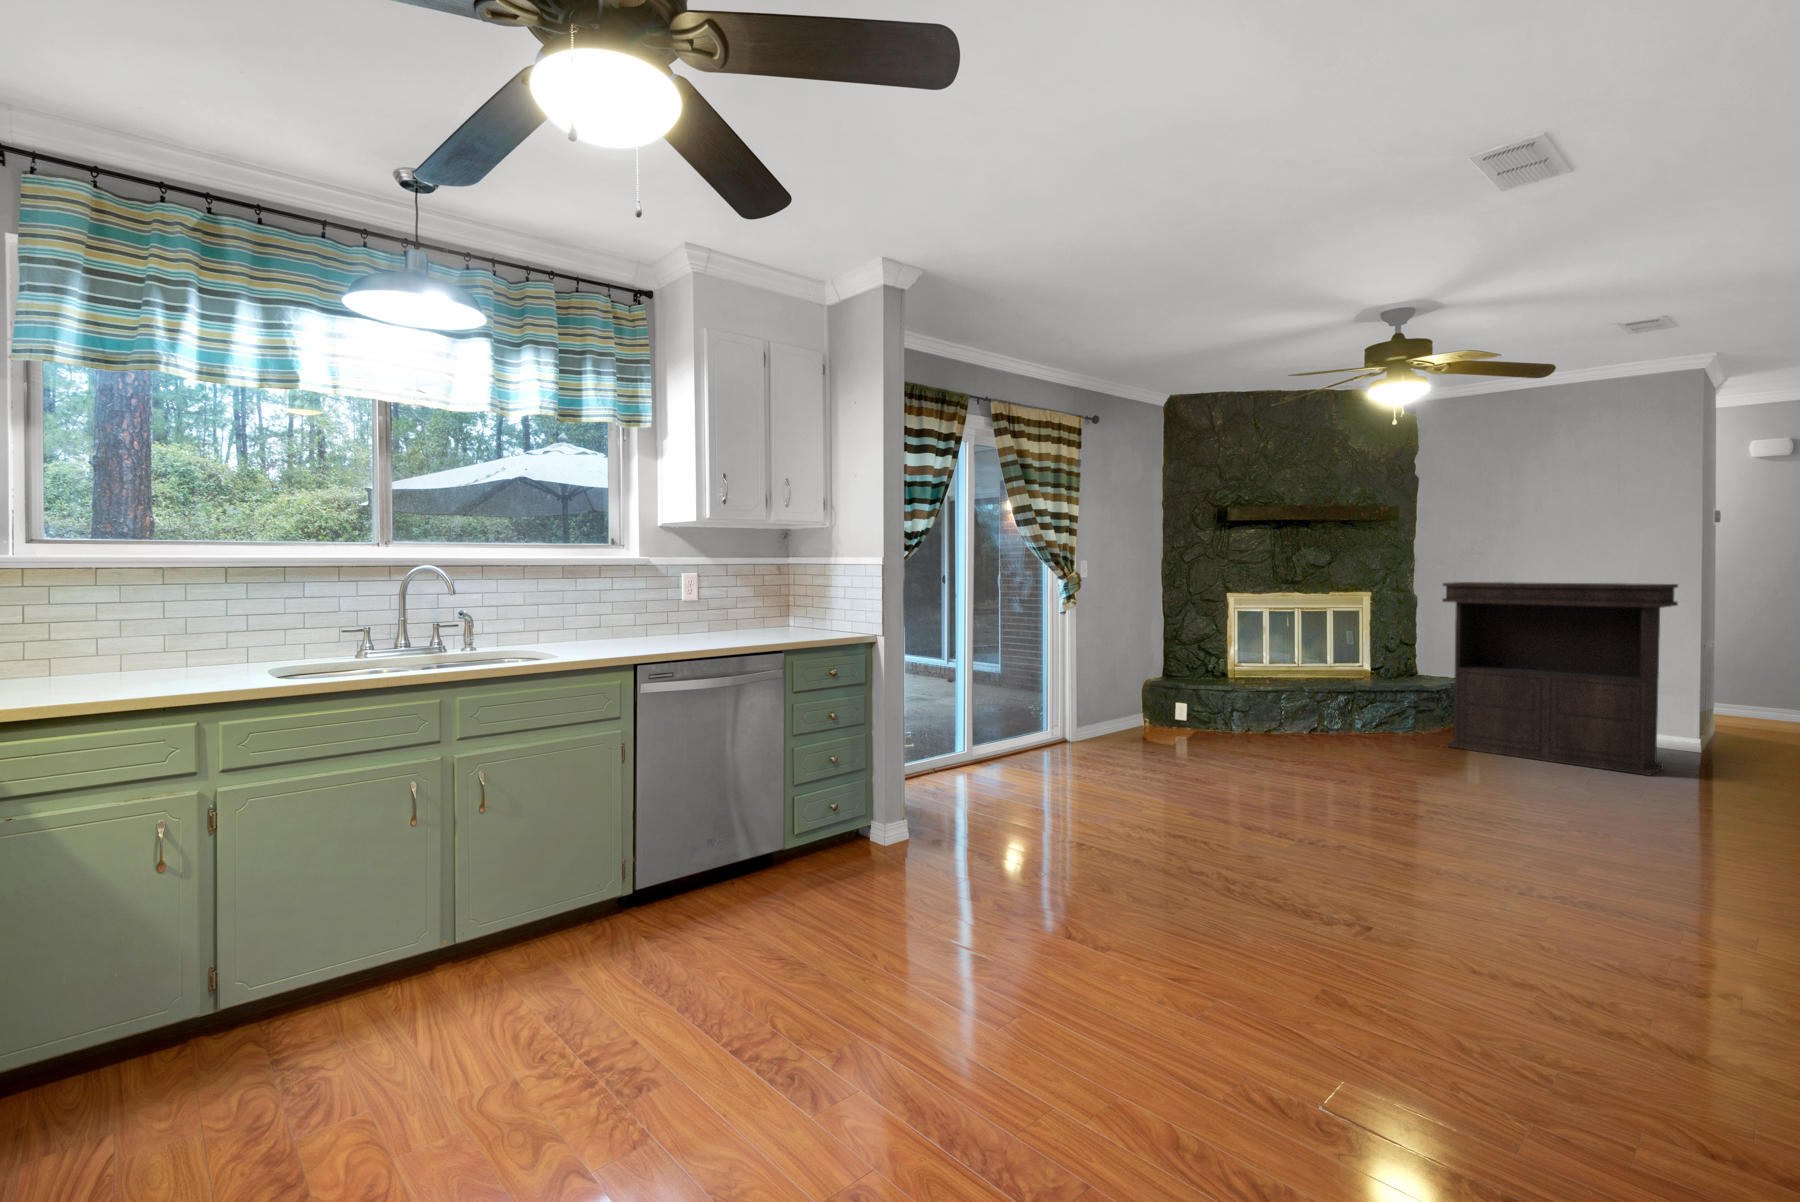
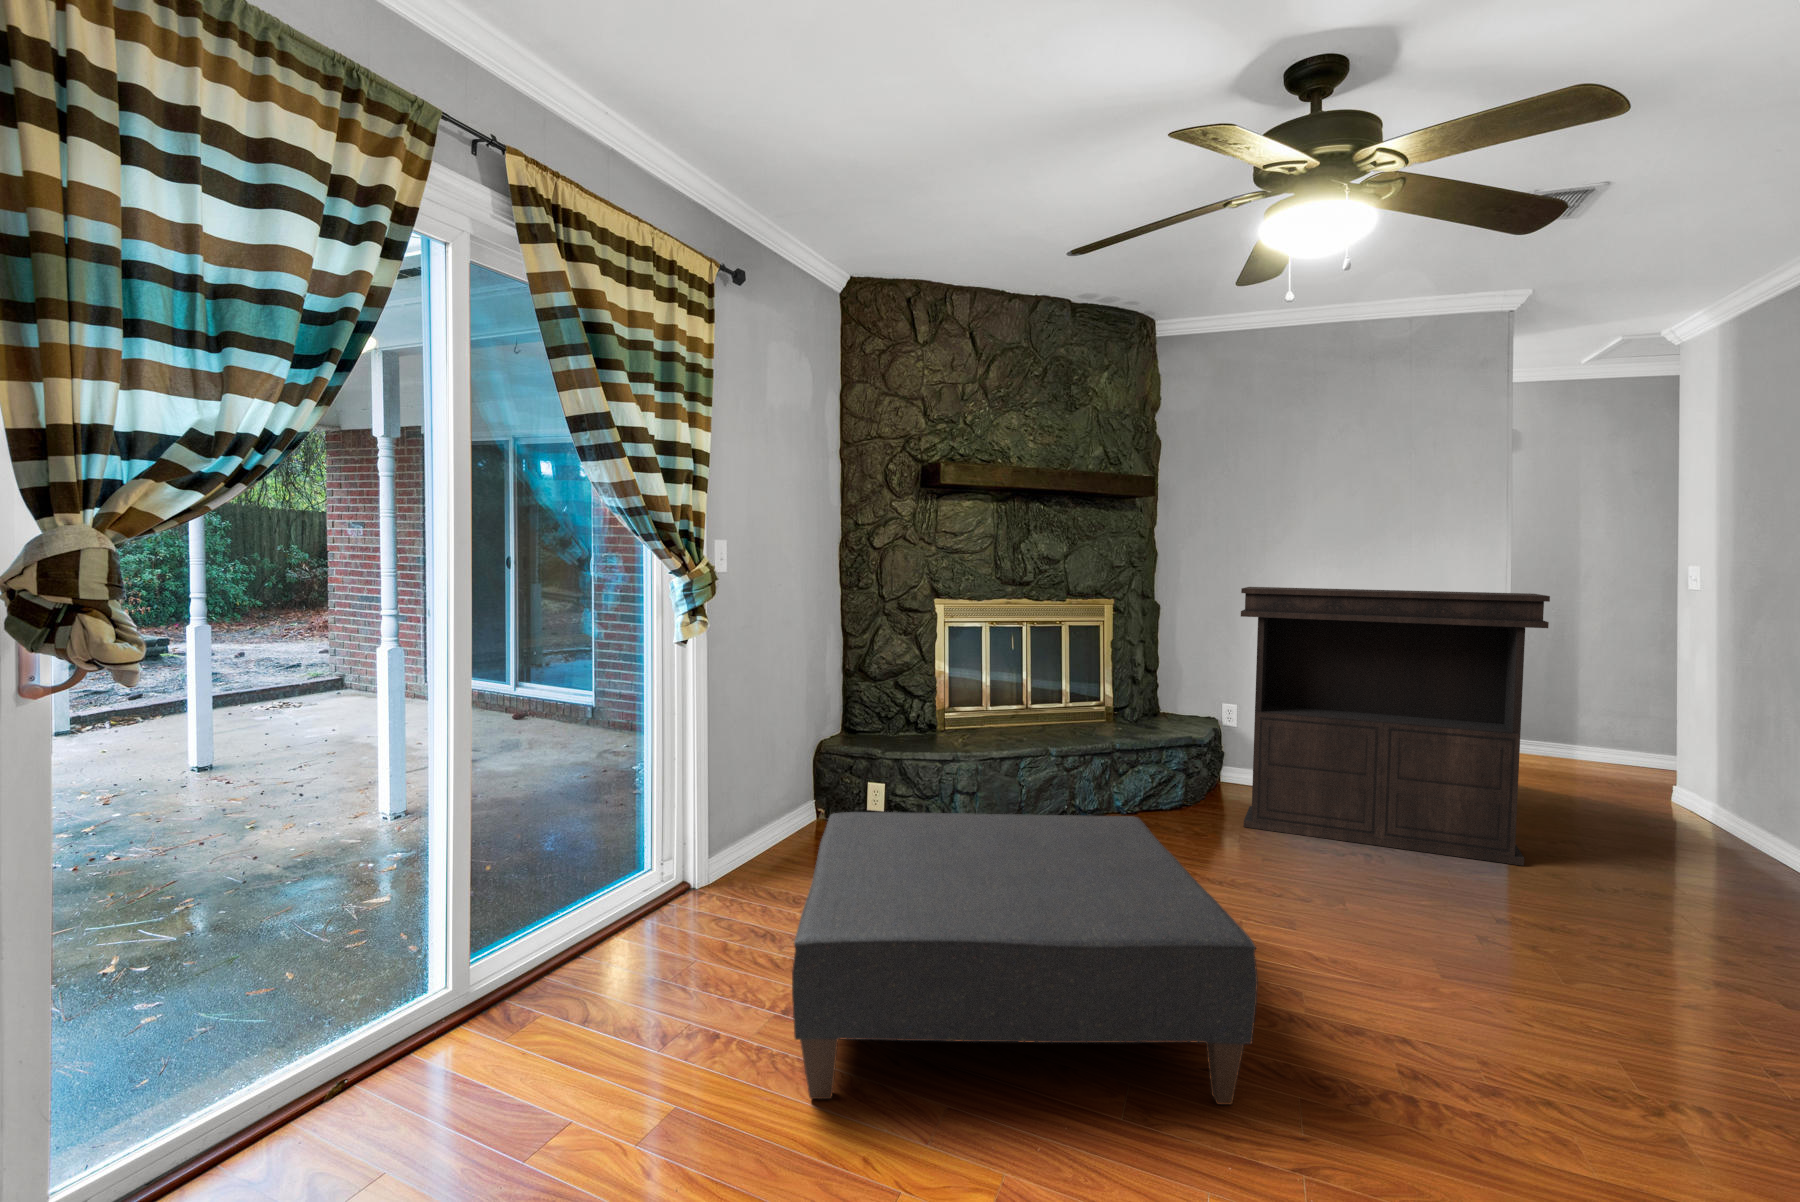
ottoman: none [1104,700,1316,813] -> present [792,812,1258,1104]

